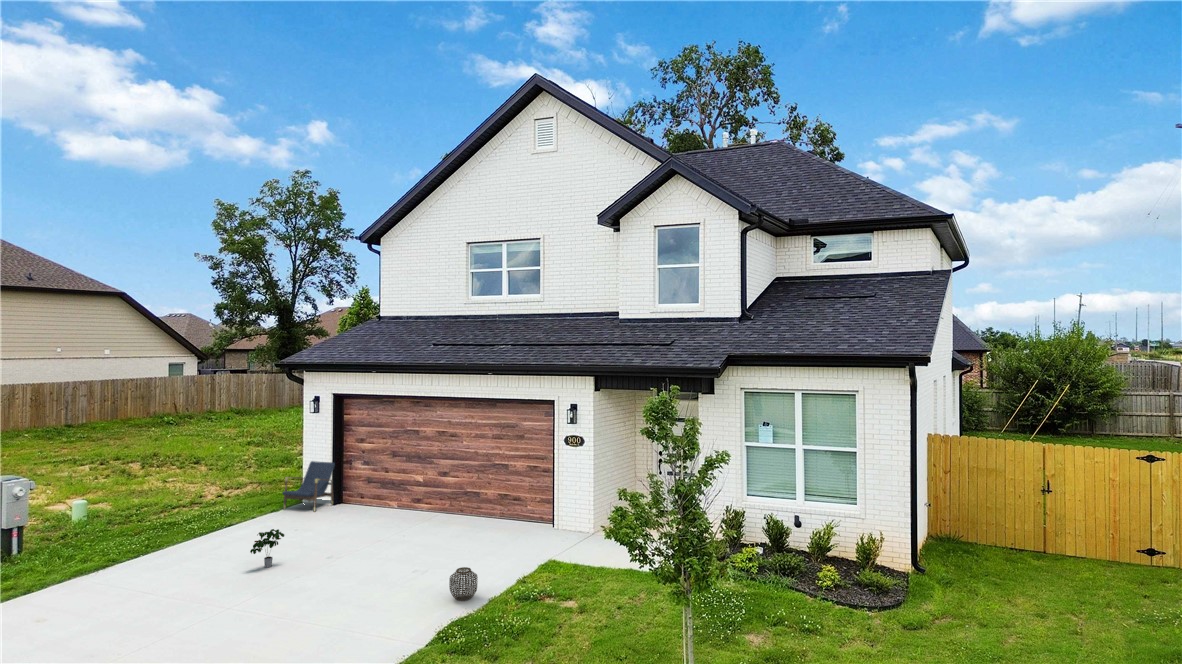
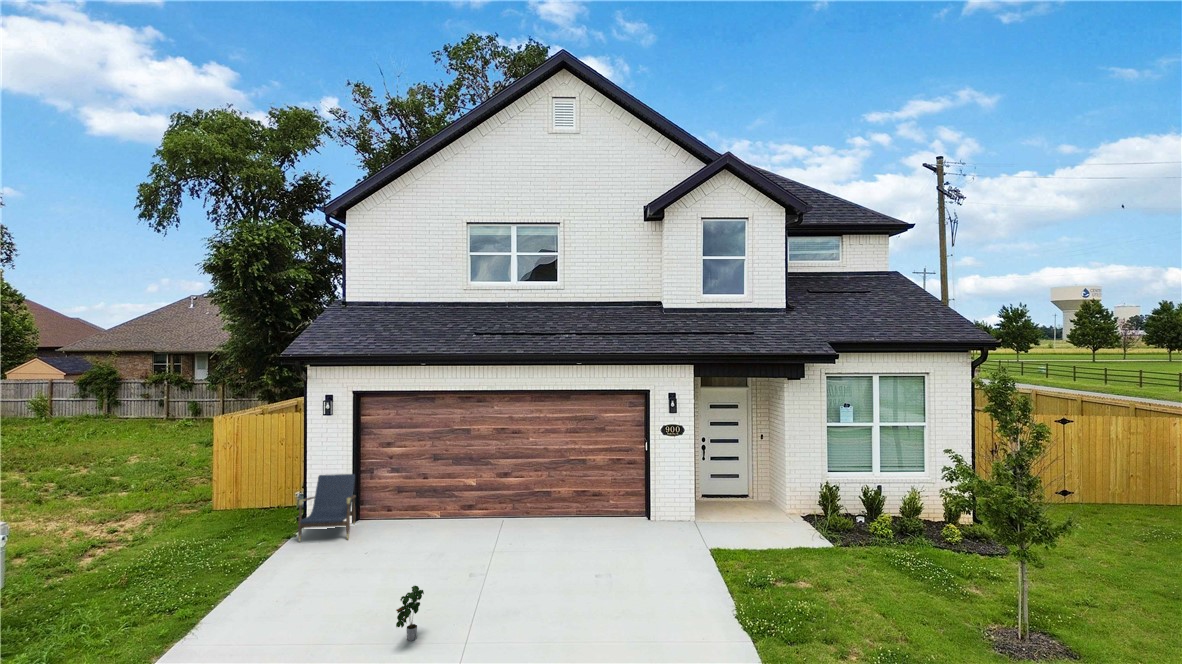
woven basket: present [449,567,478,601] -> none [699,597,731,638]

